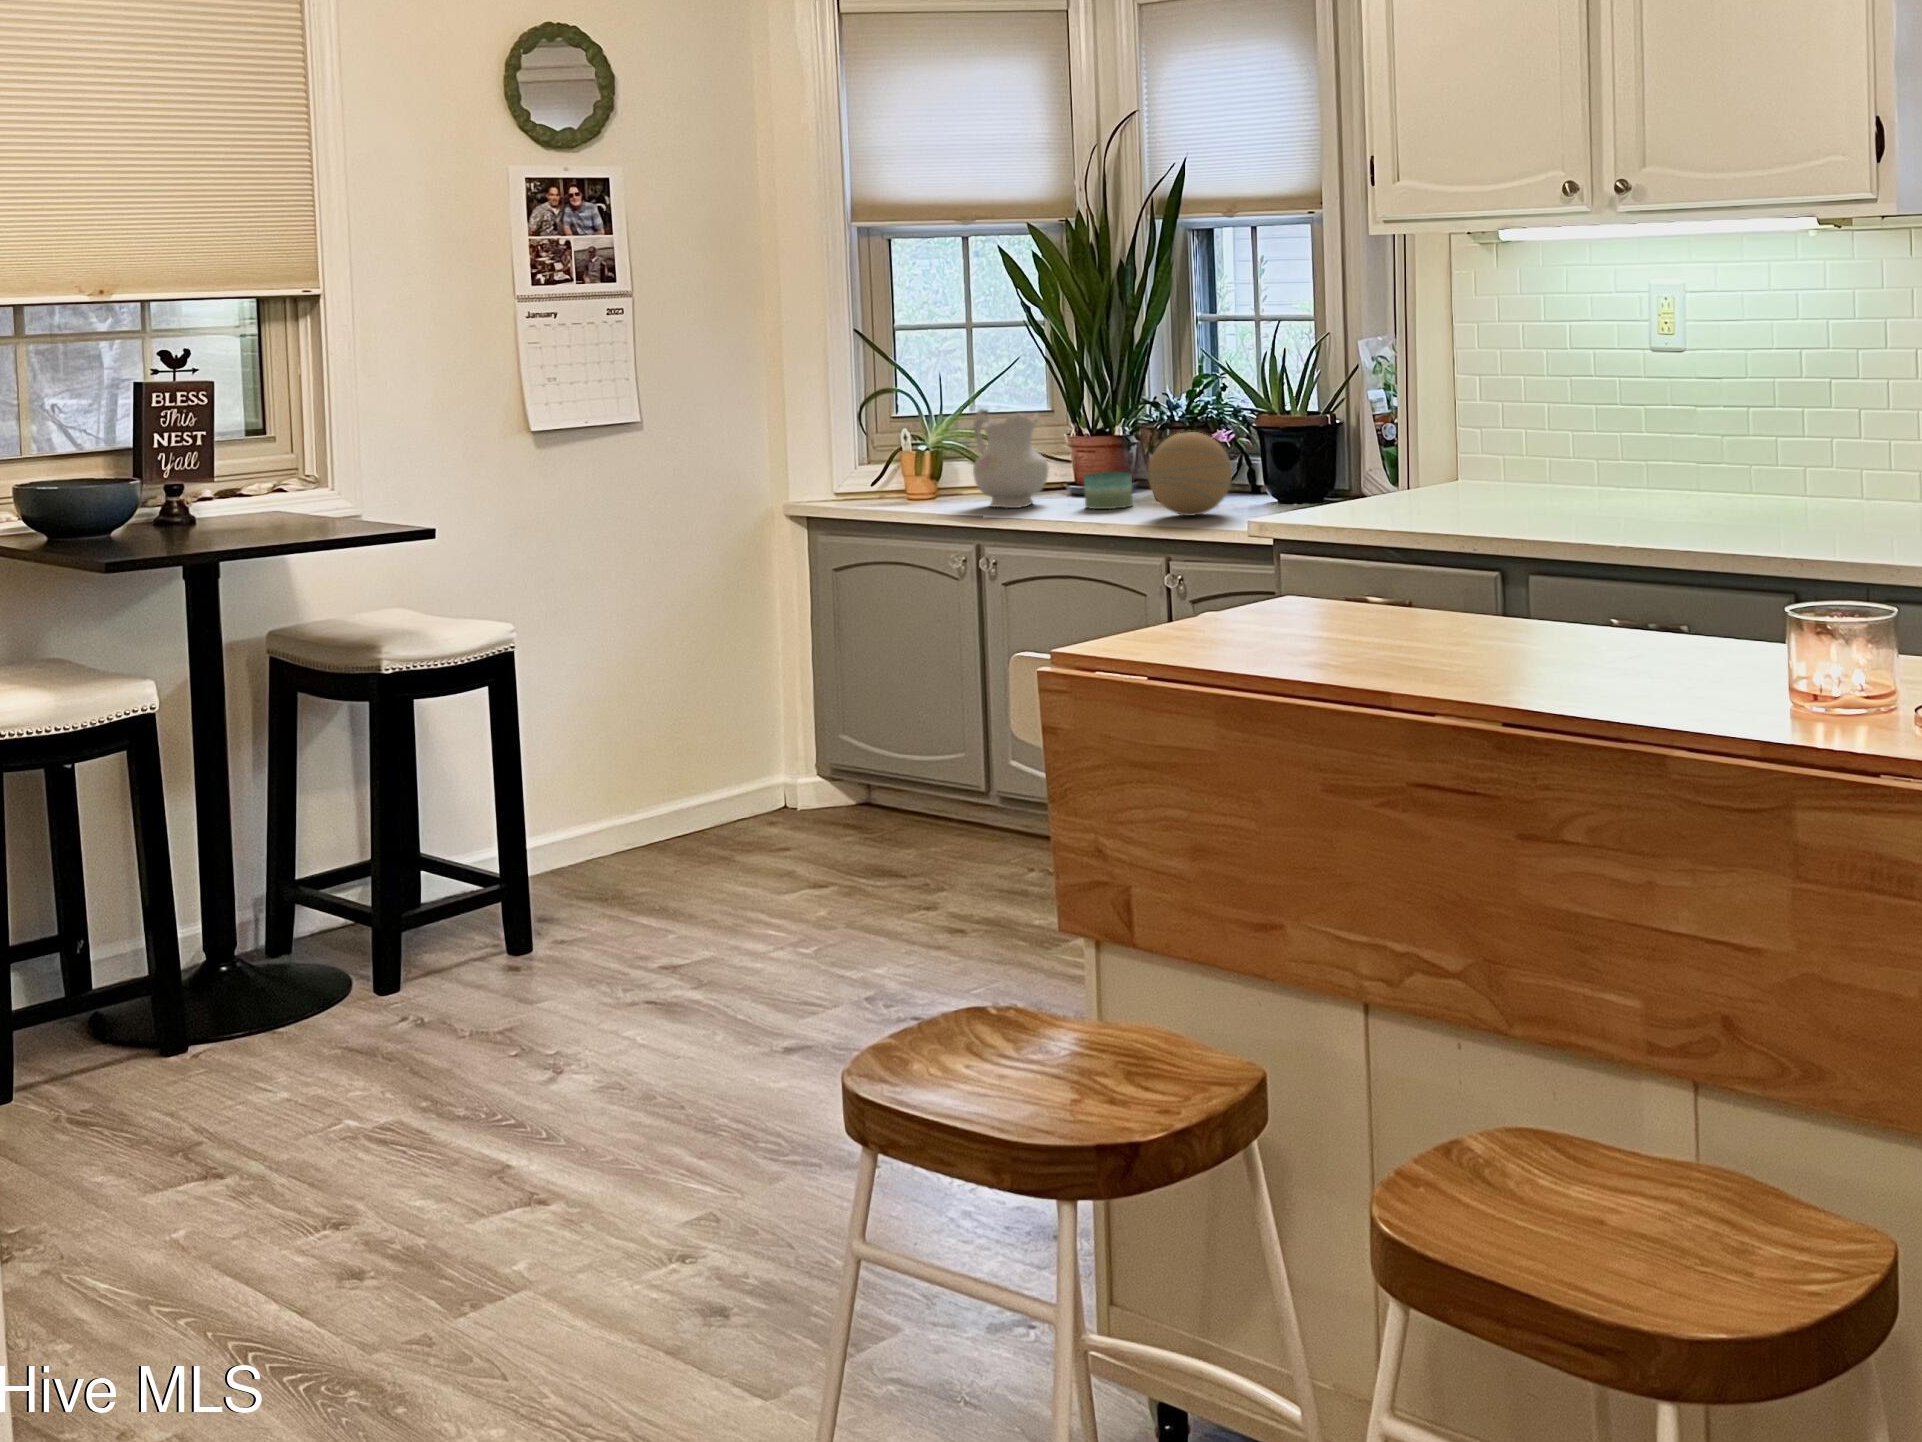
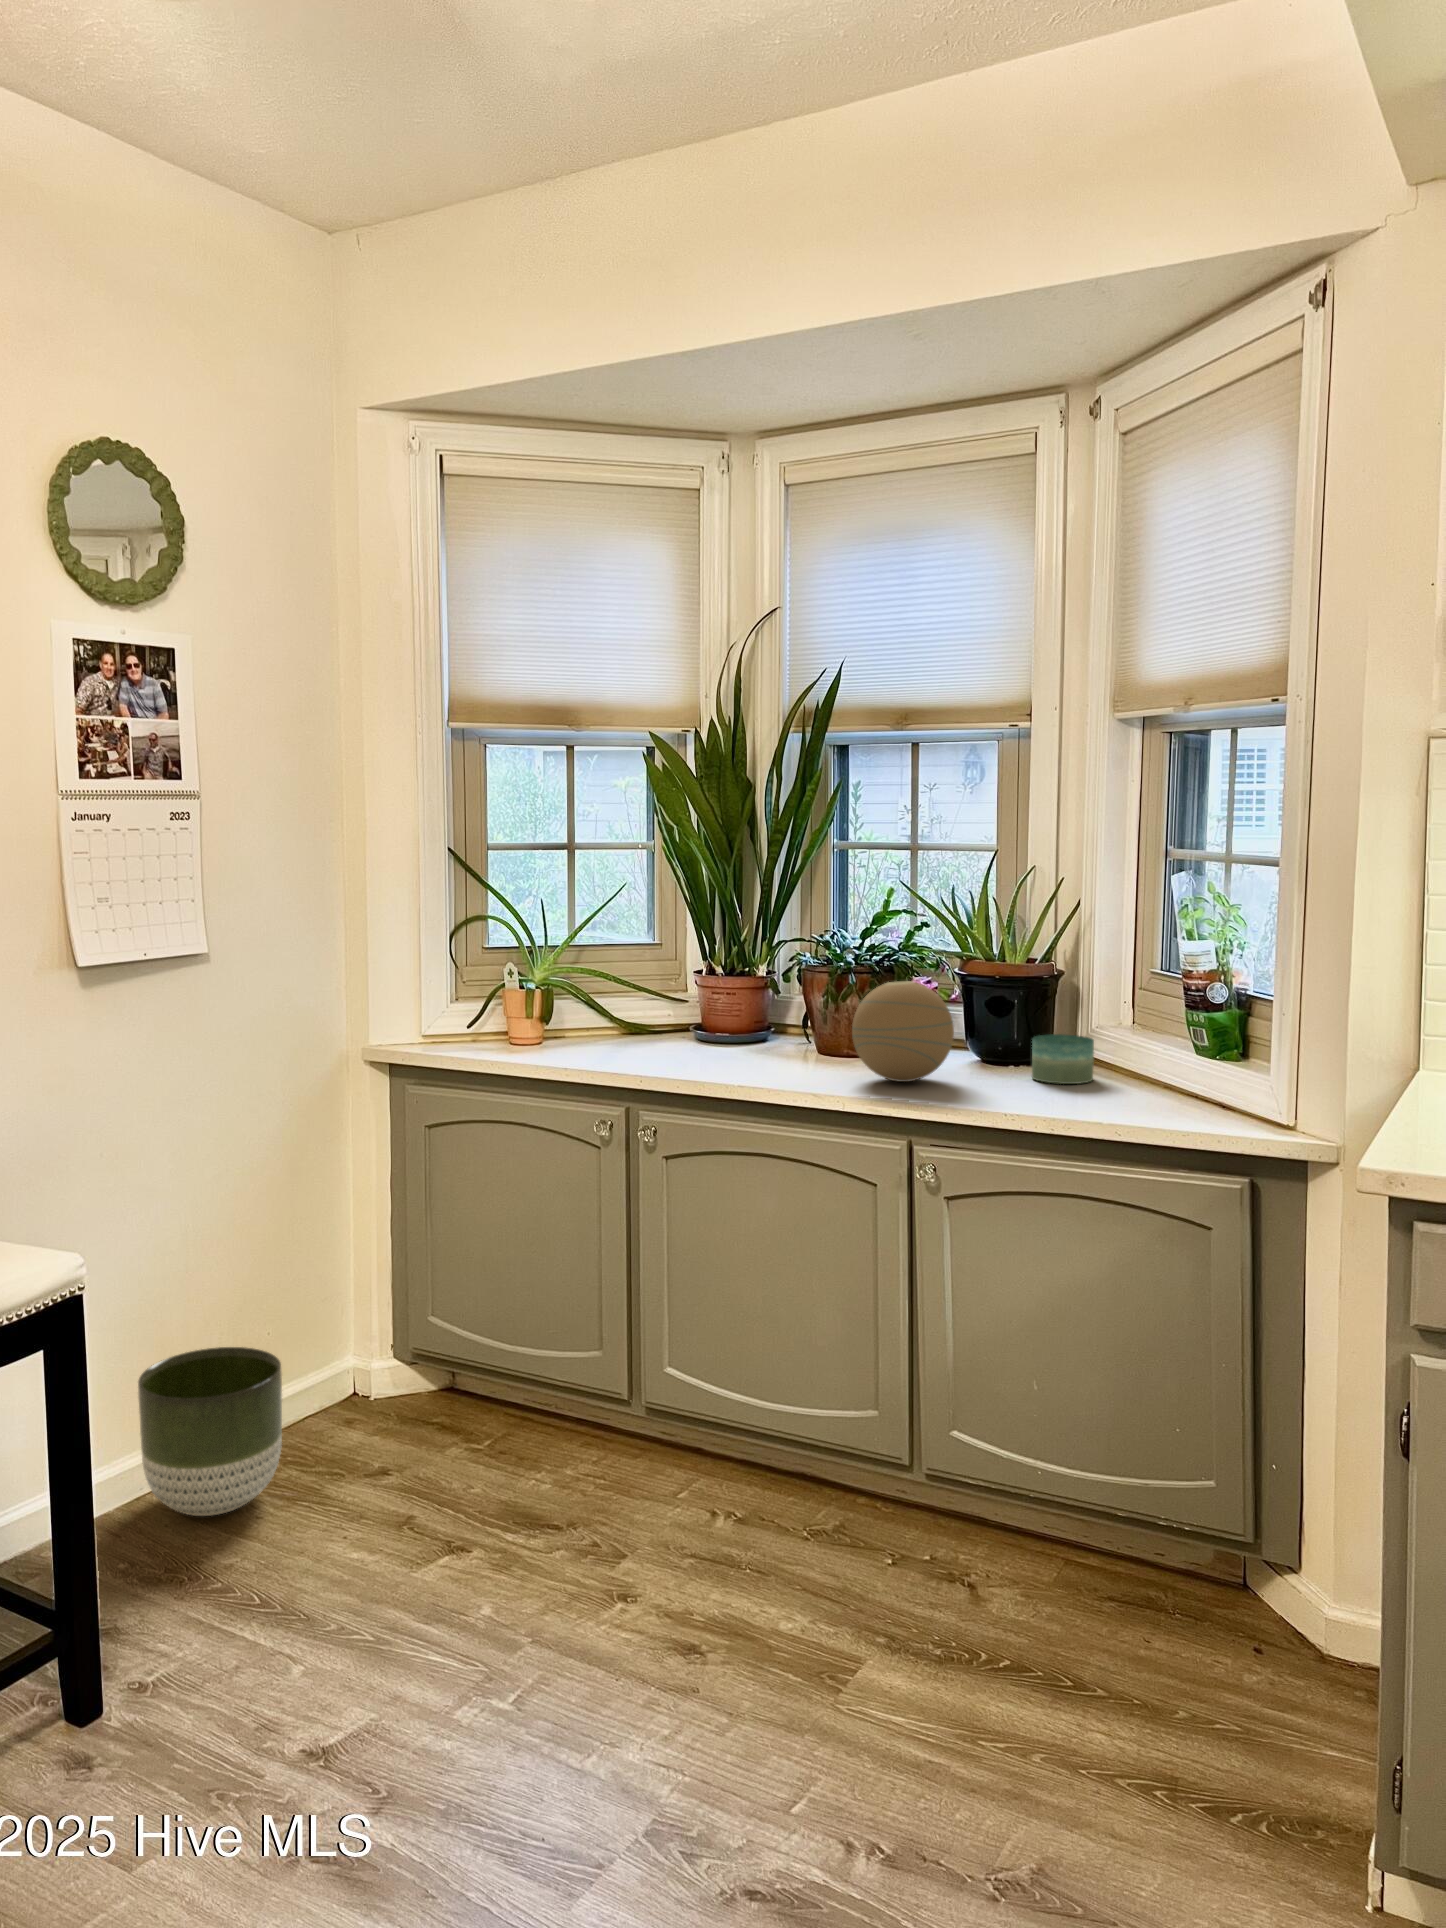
ceramic pitcher: present [973,409,1049,508] -> none [602,944,693,1062]
candle: present [1084,472,1133,509] -> present [1032,1034,1094,1084]
planter: none [585,743,700,869] -> present [138,1347,282,1516]

